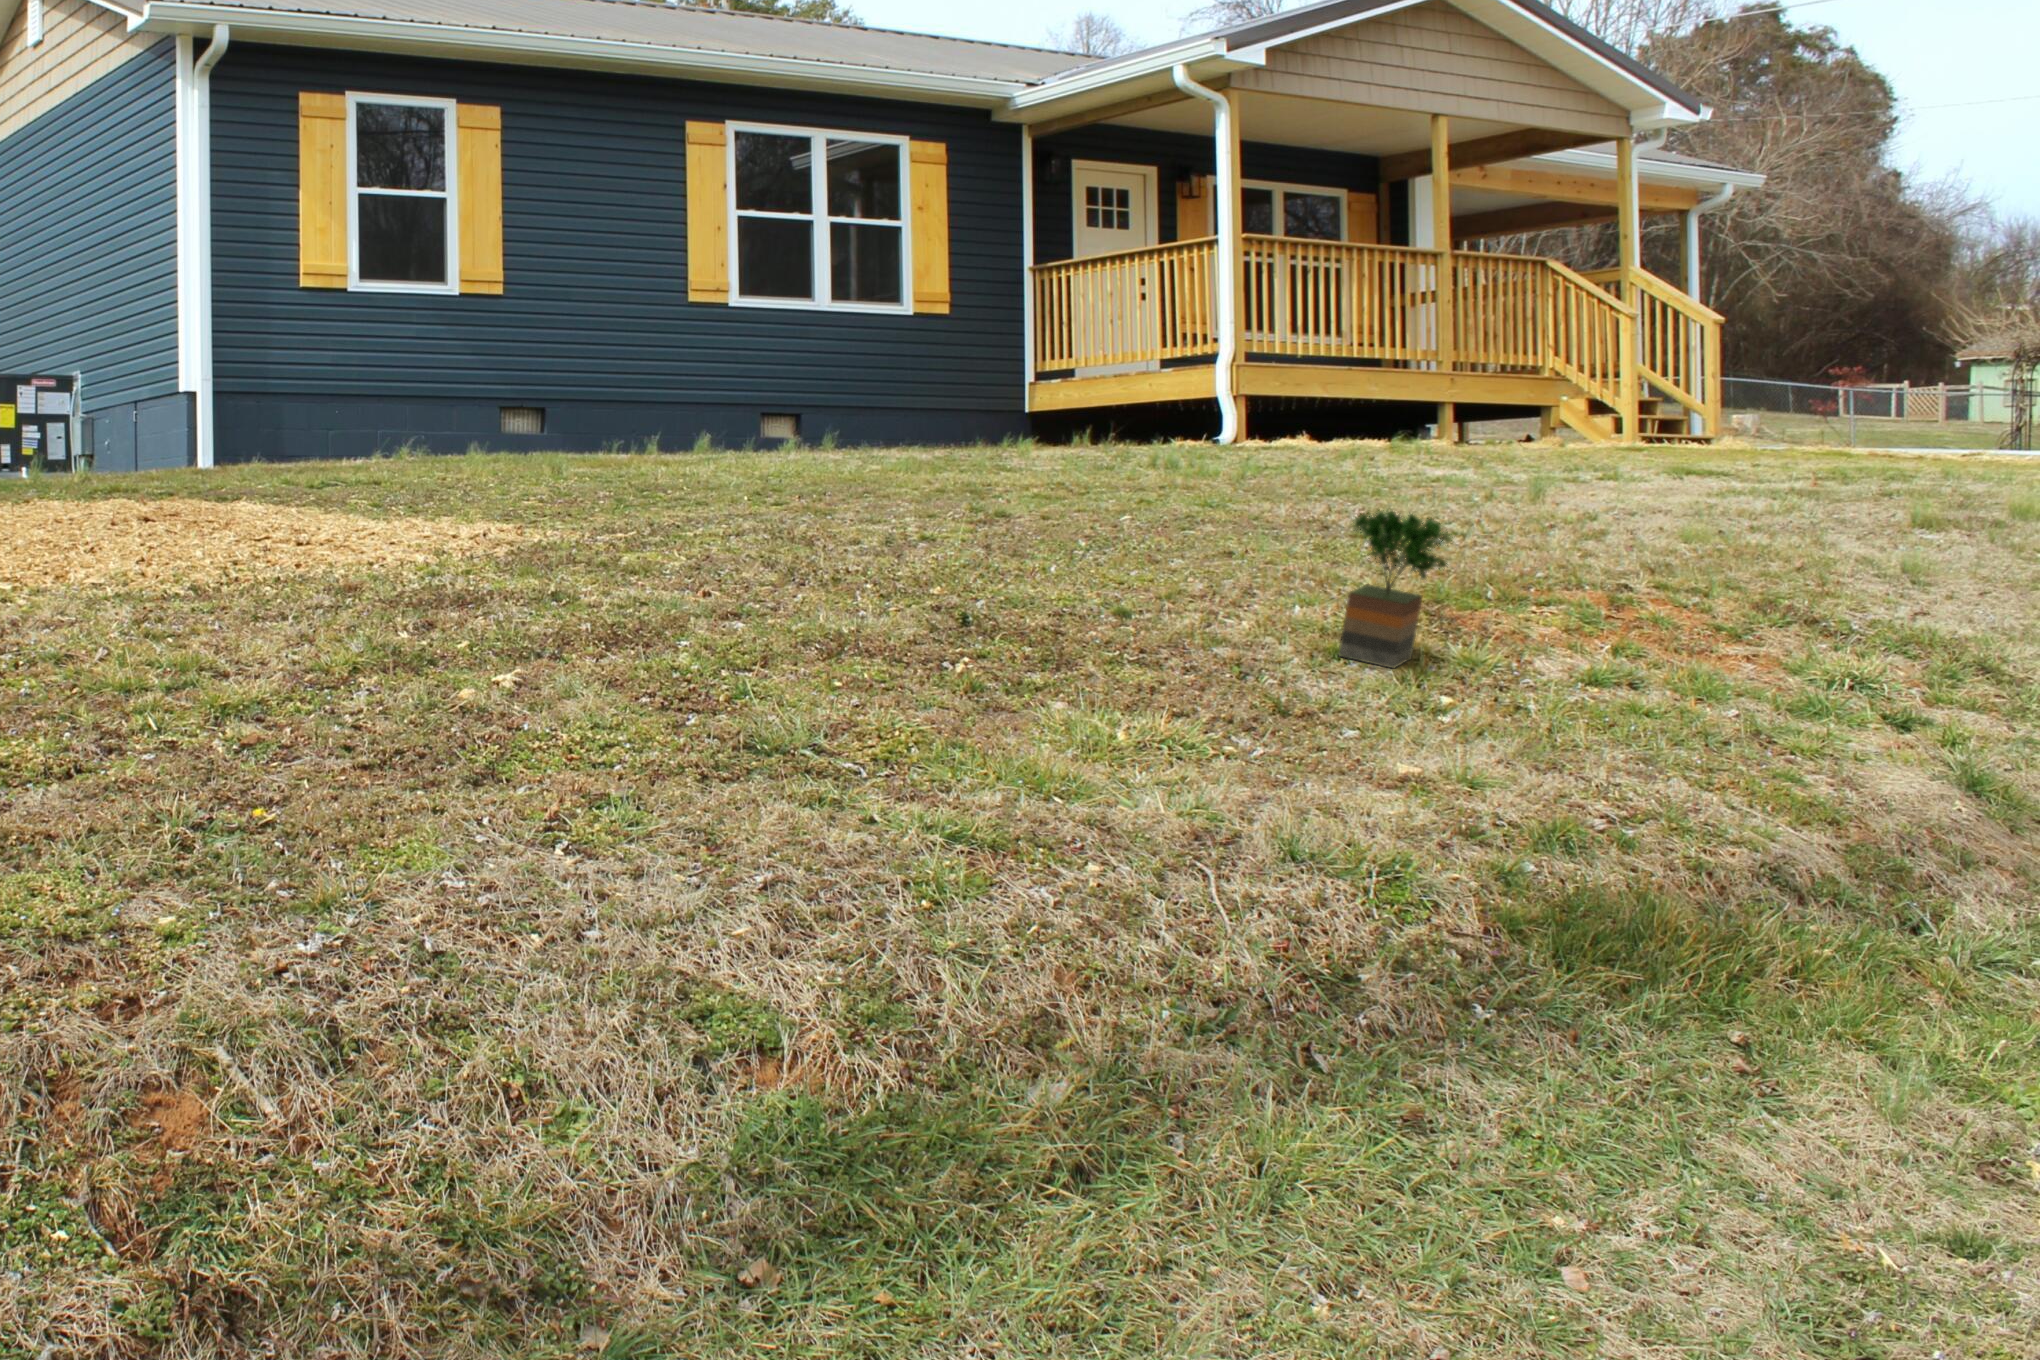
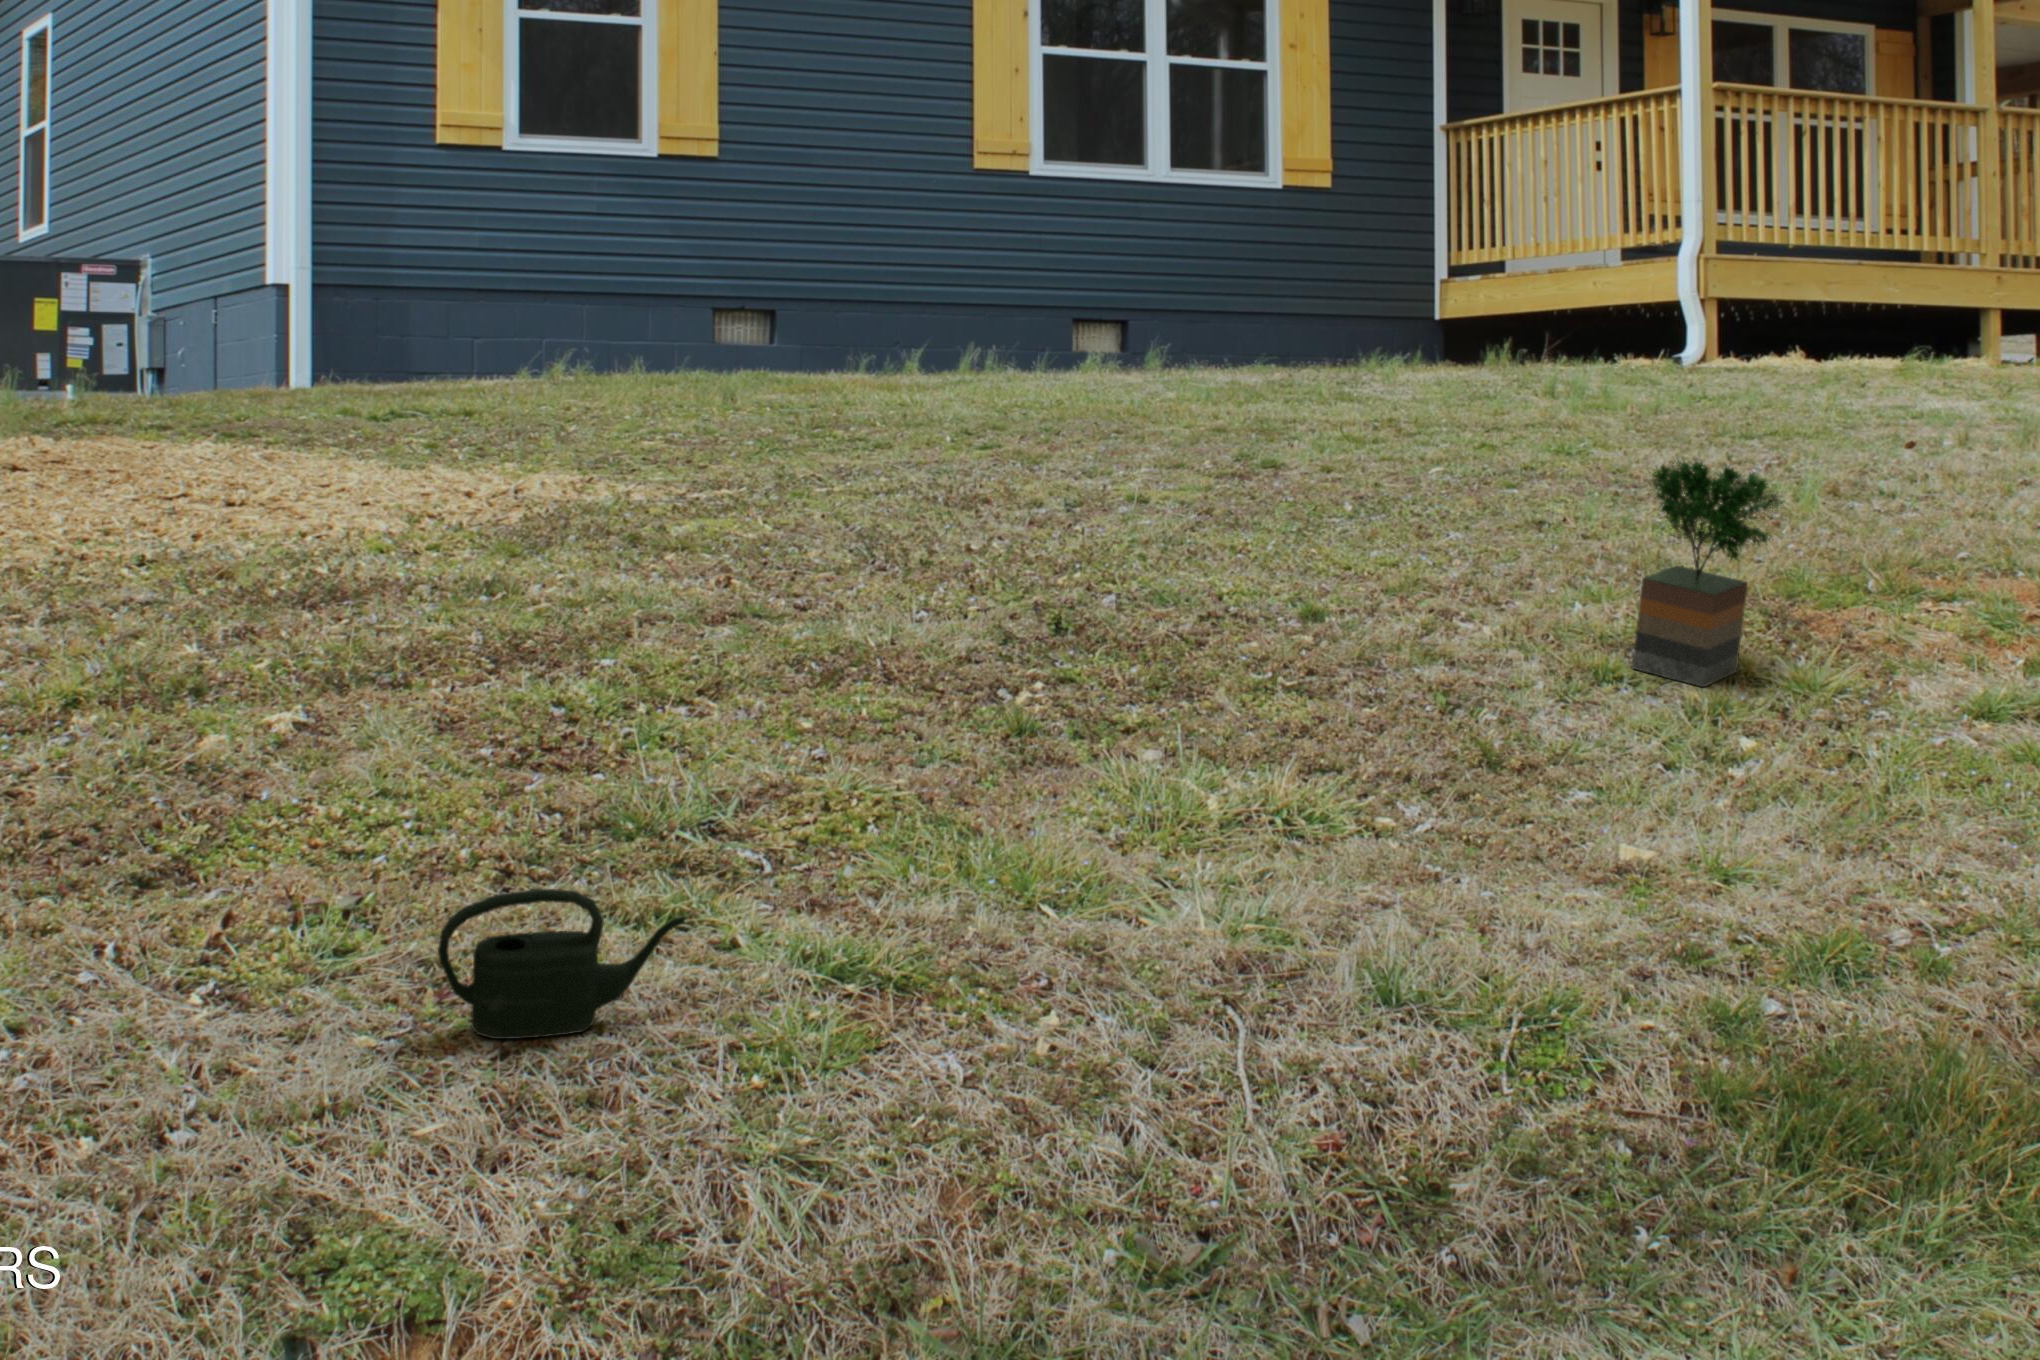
watering can: none [711,780,858,876] -> present [438,889,685,1039]

